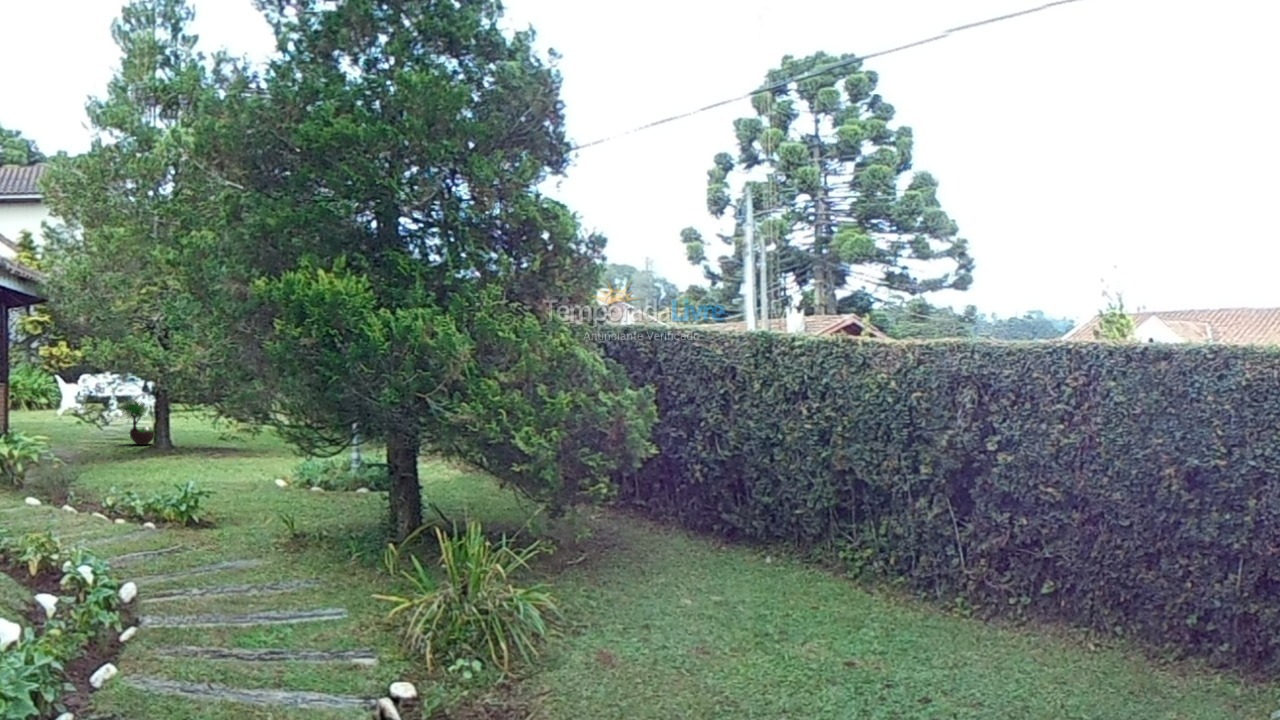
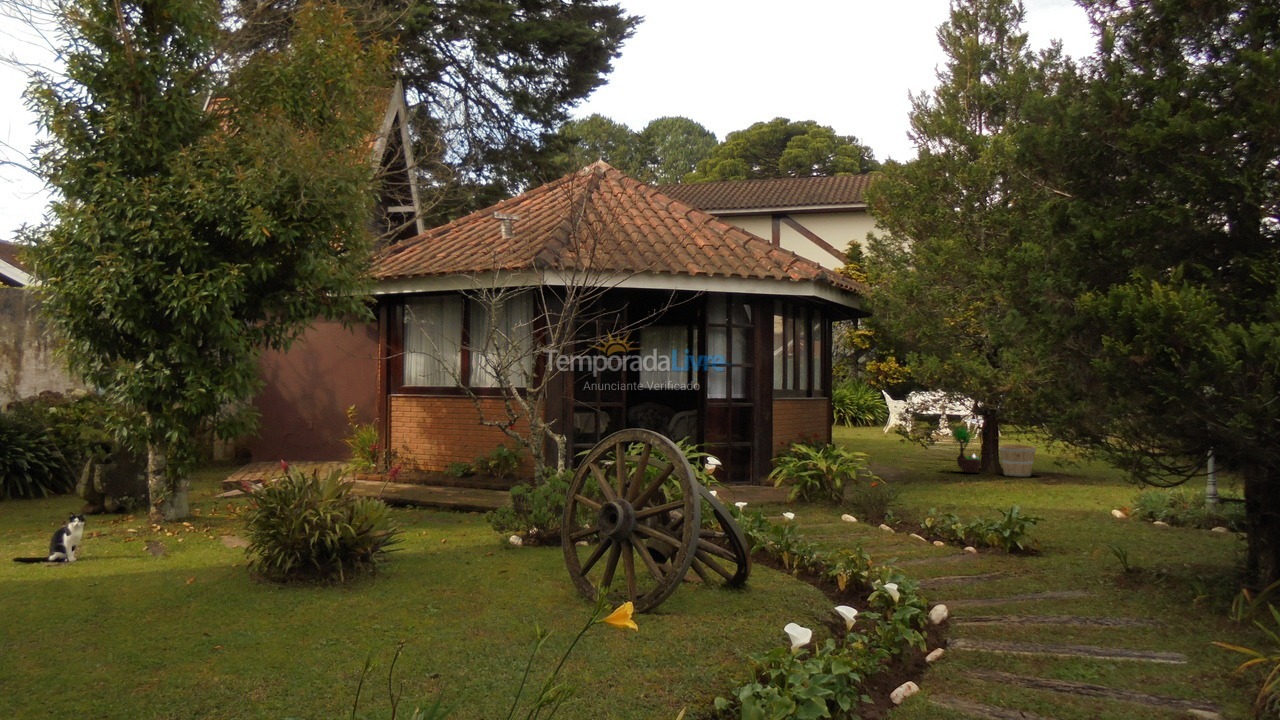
wooden bucket: none [171,415,208,445] -> present [999,444,1036,477]

